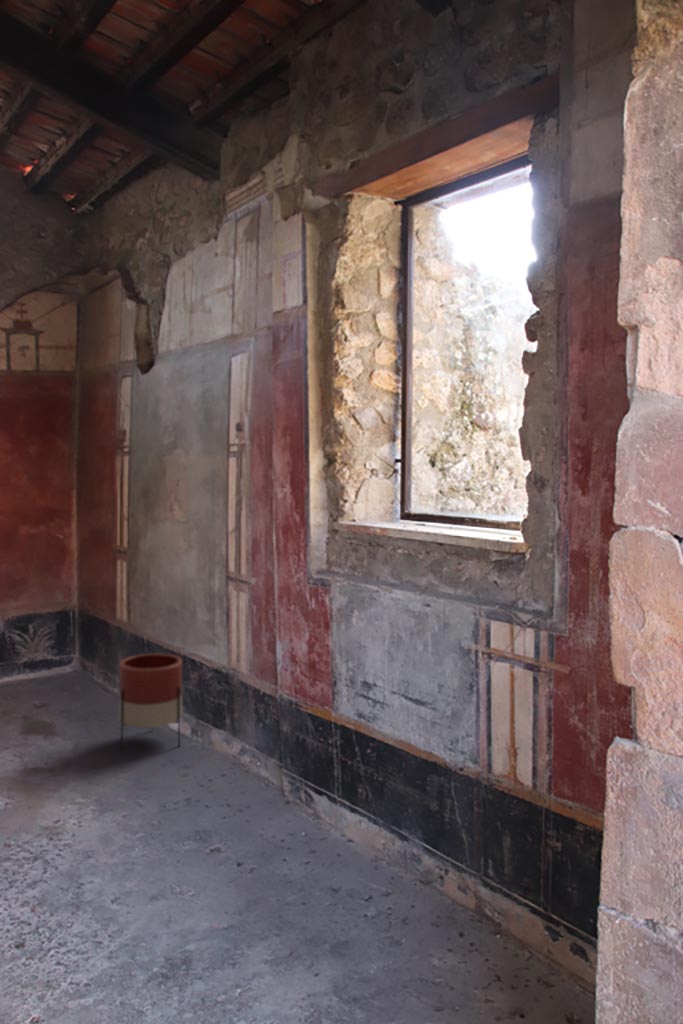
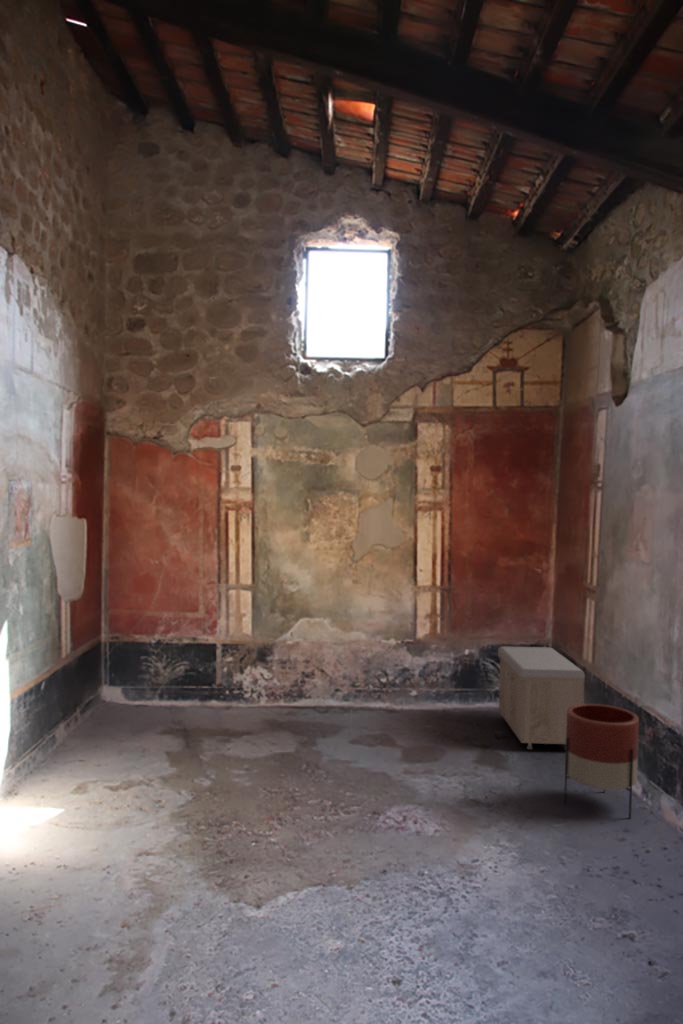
storage bench: none [28,611,122,711] -> present [498,646,585,749]

